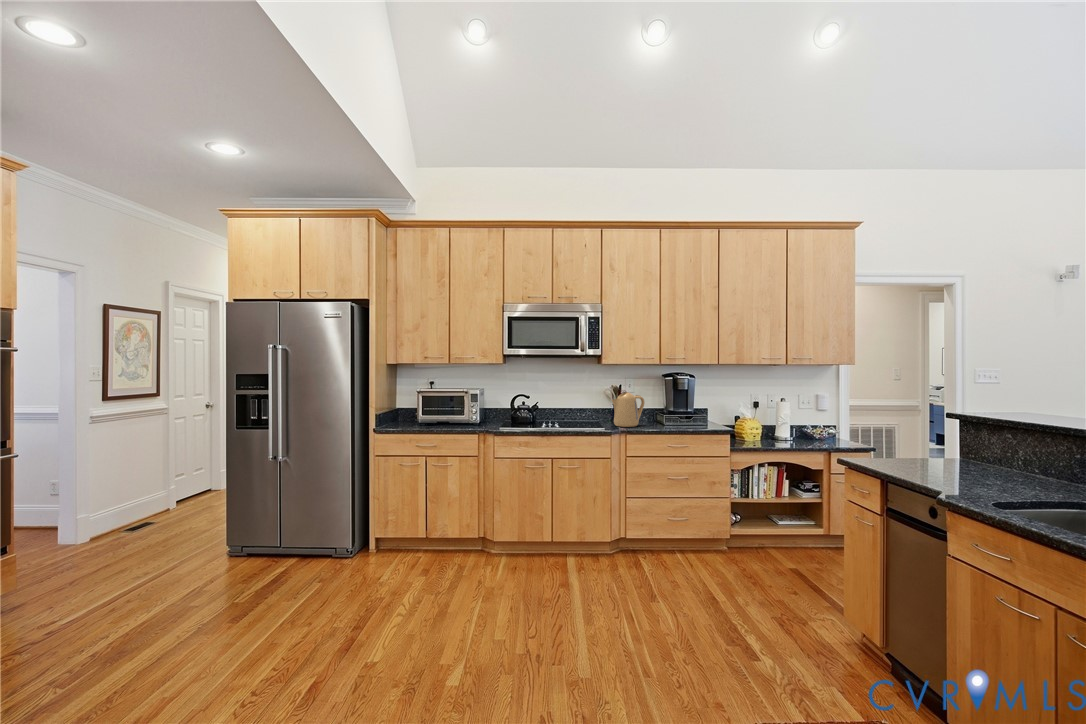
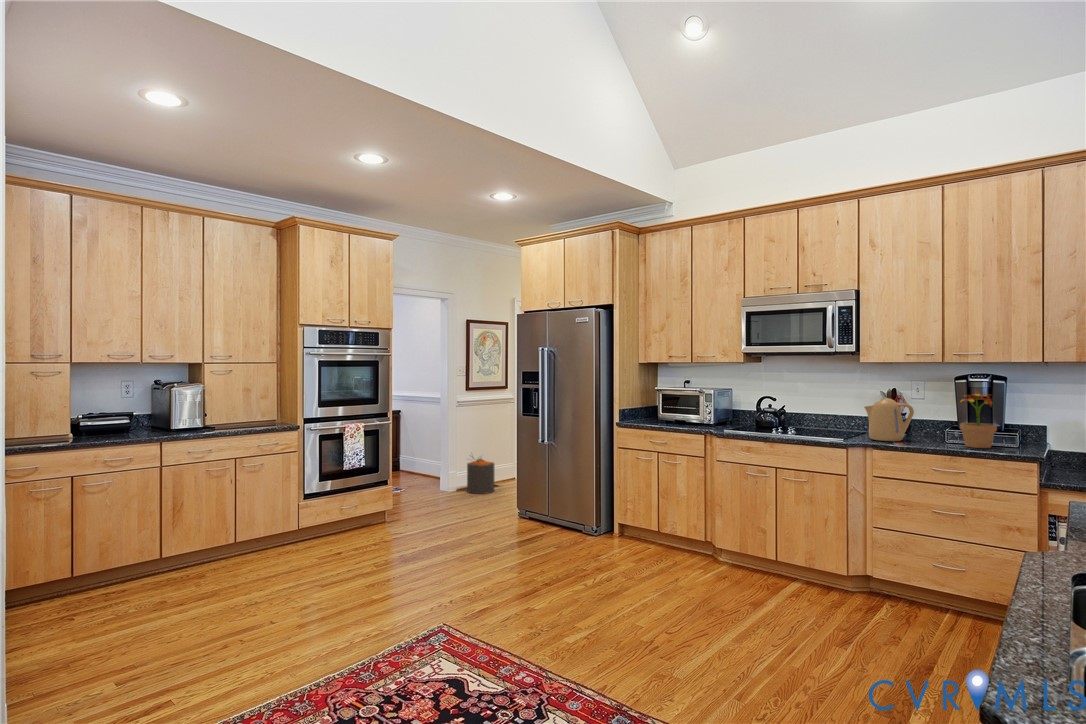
potted plant: none [678,384,701,427] -> present [960,392,997,448]
trash can: none [109,484,155,540] -> present [467,456,495,494]

